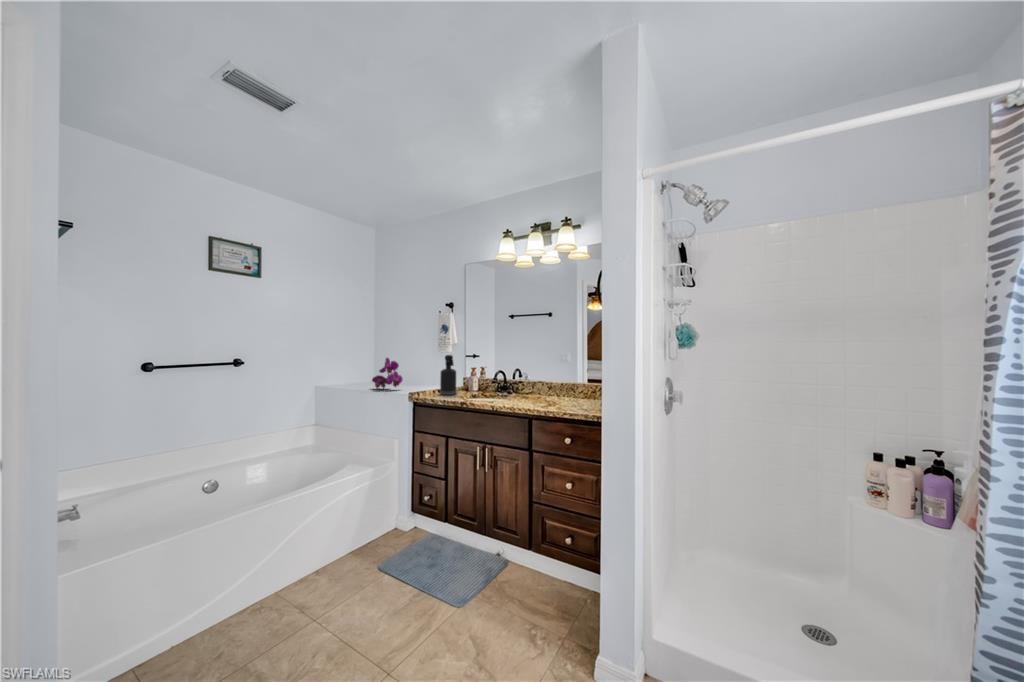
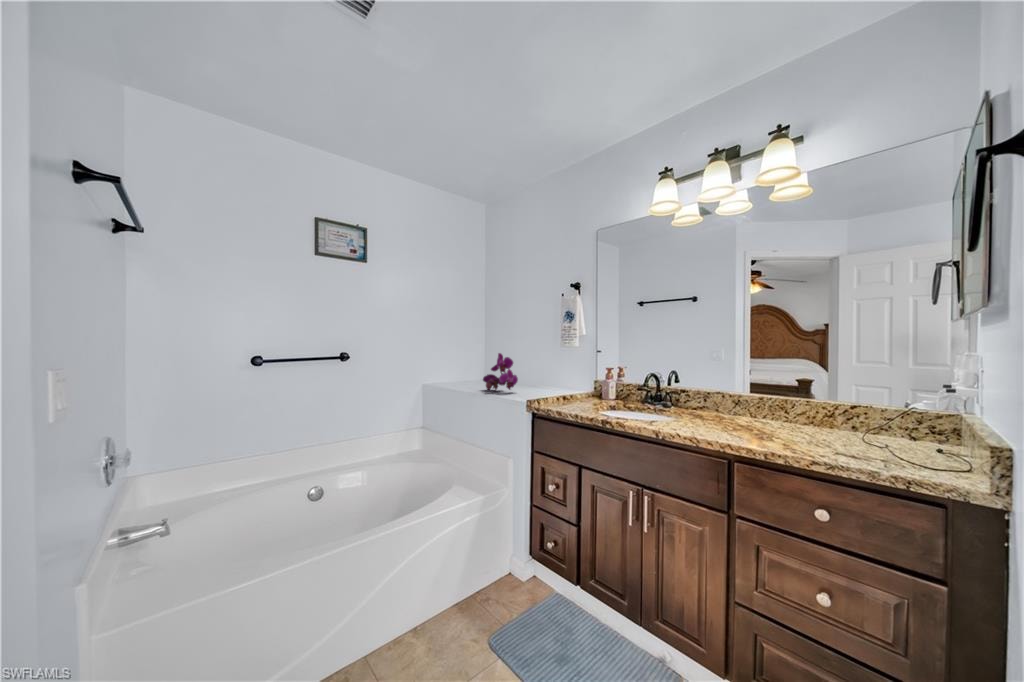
spray bottle: present [440,355,457,395] -> none [566,351,588,404]

